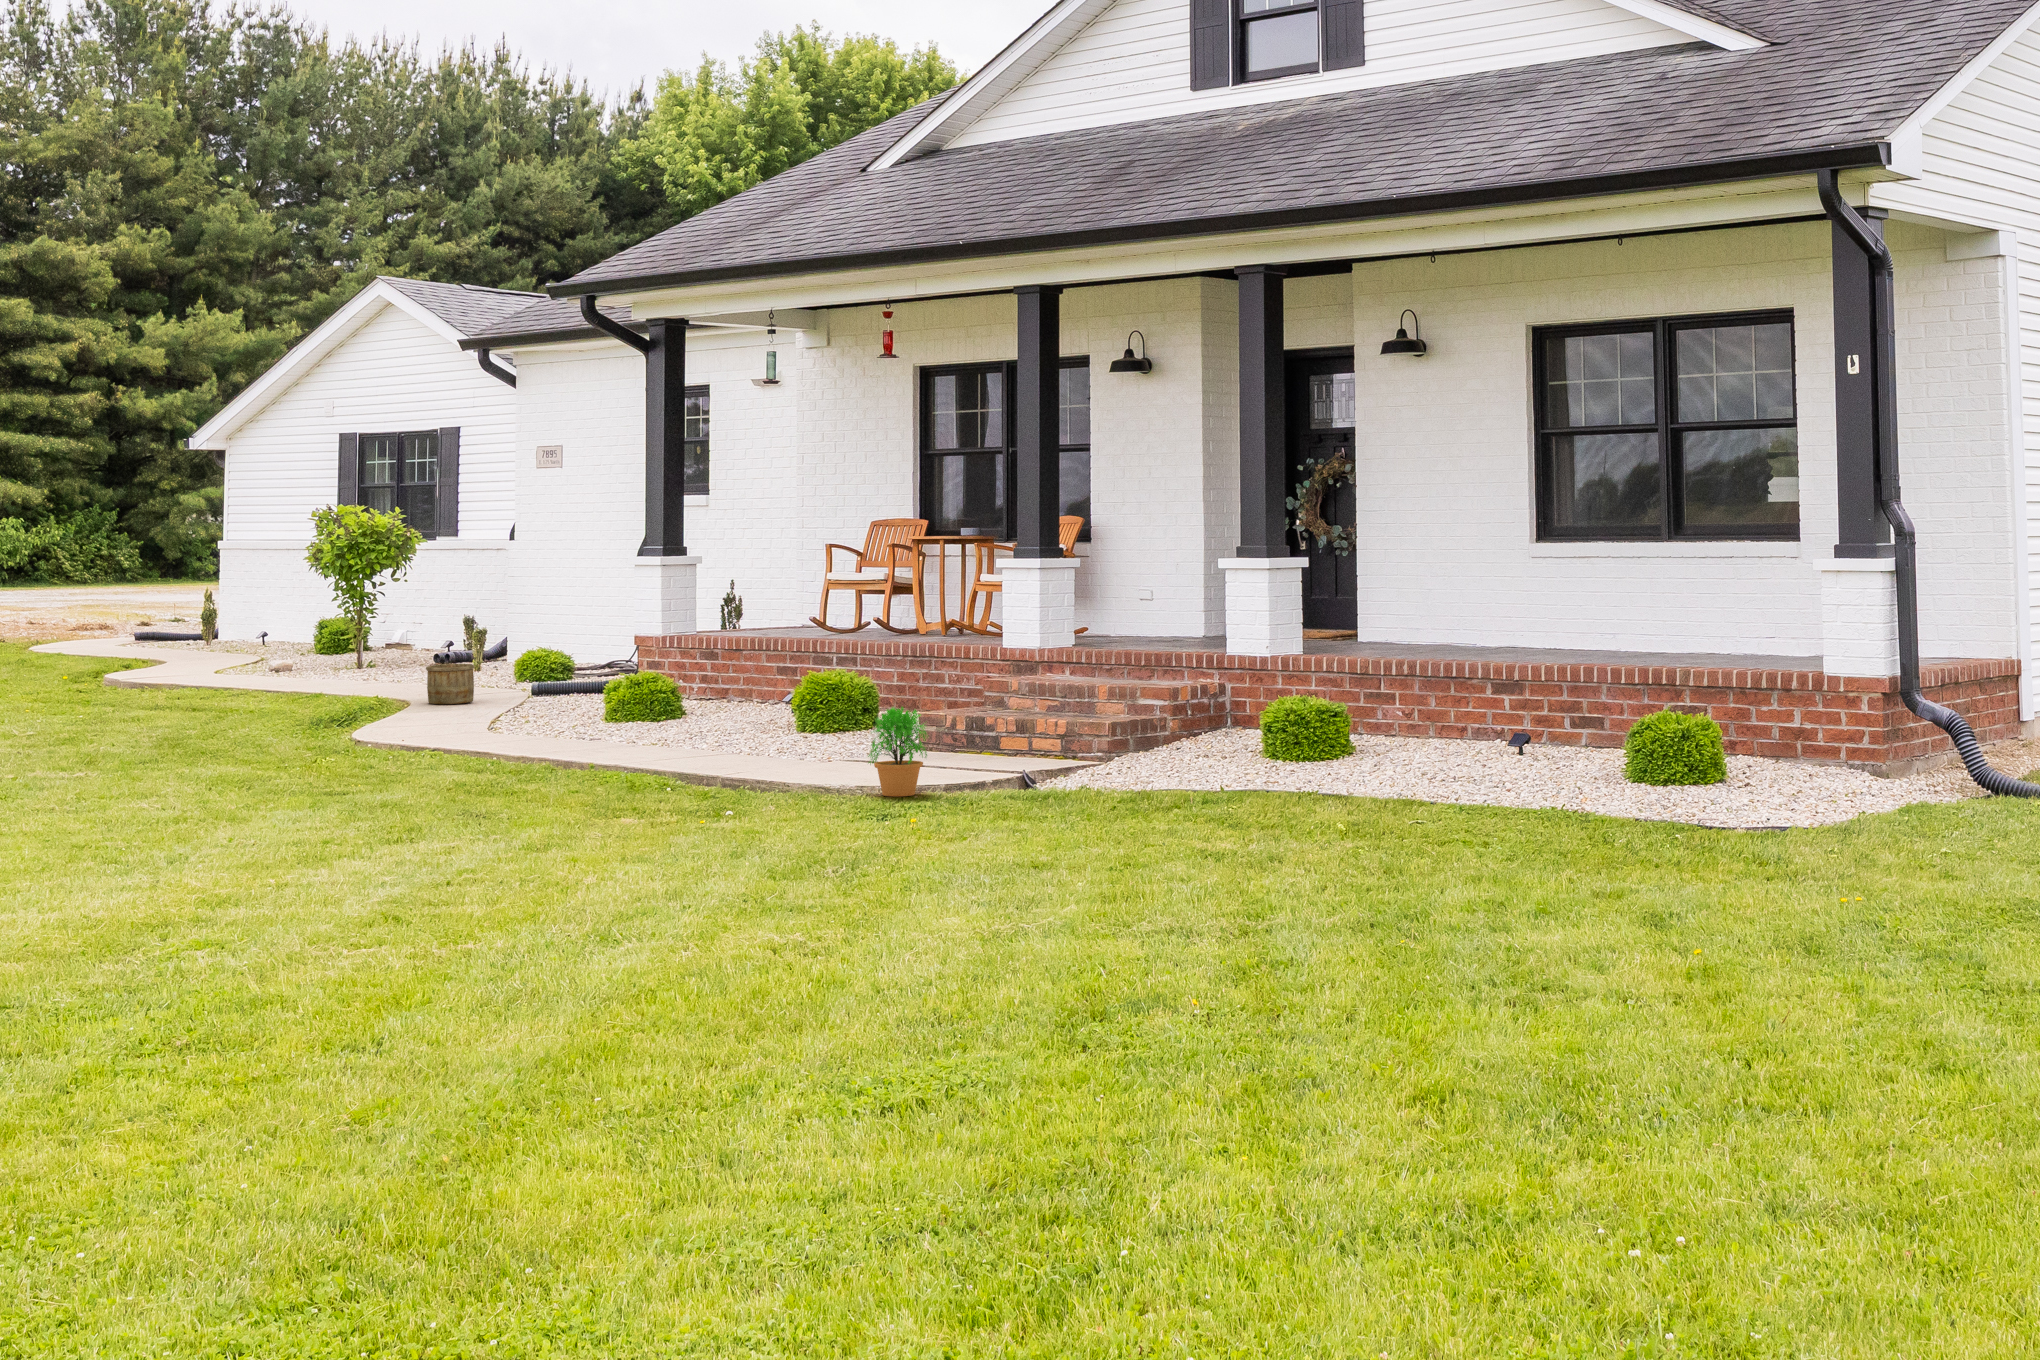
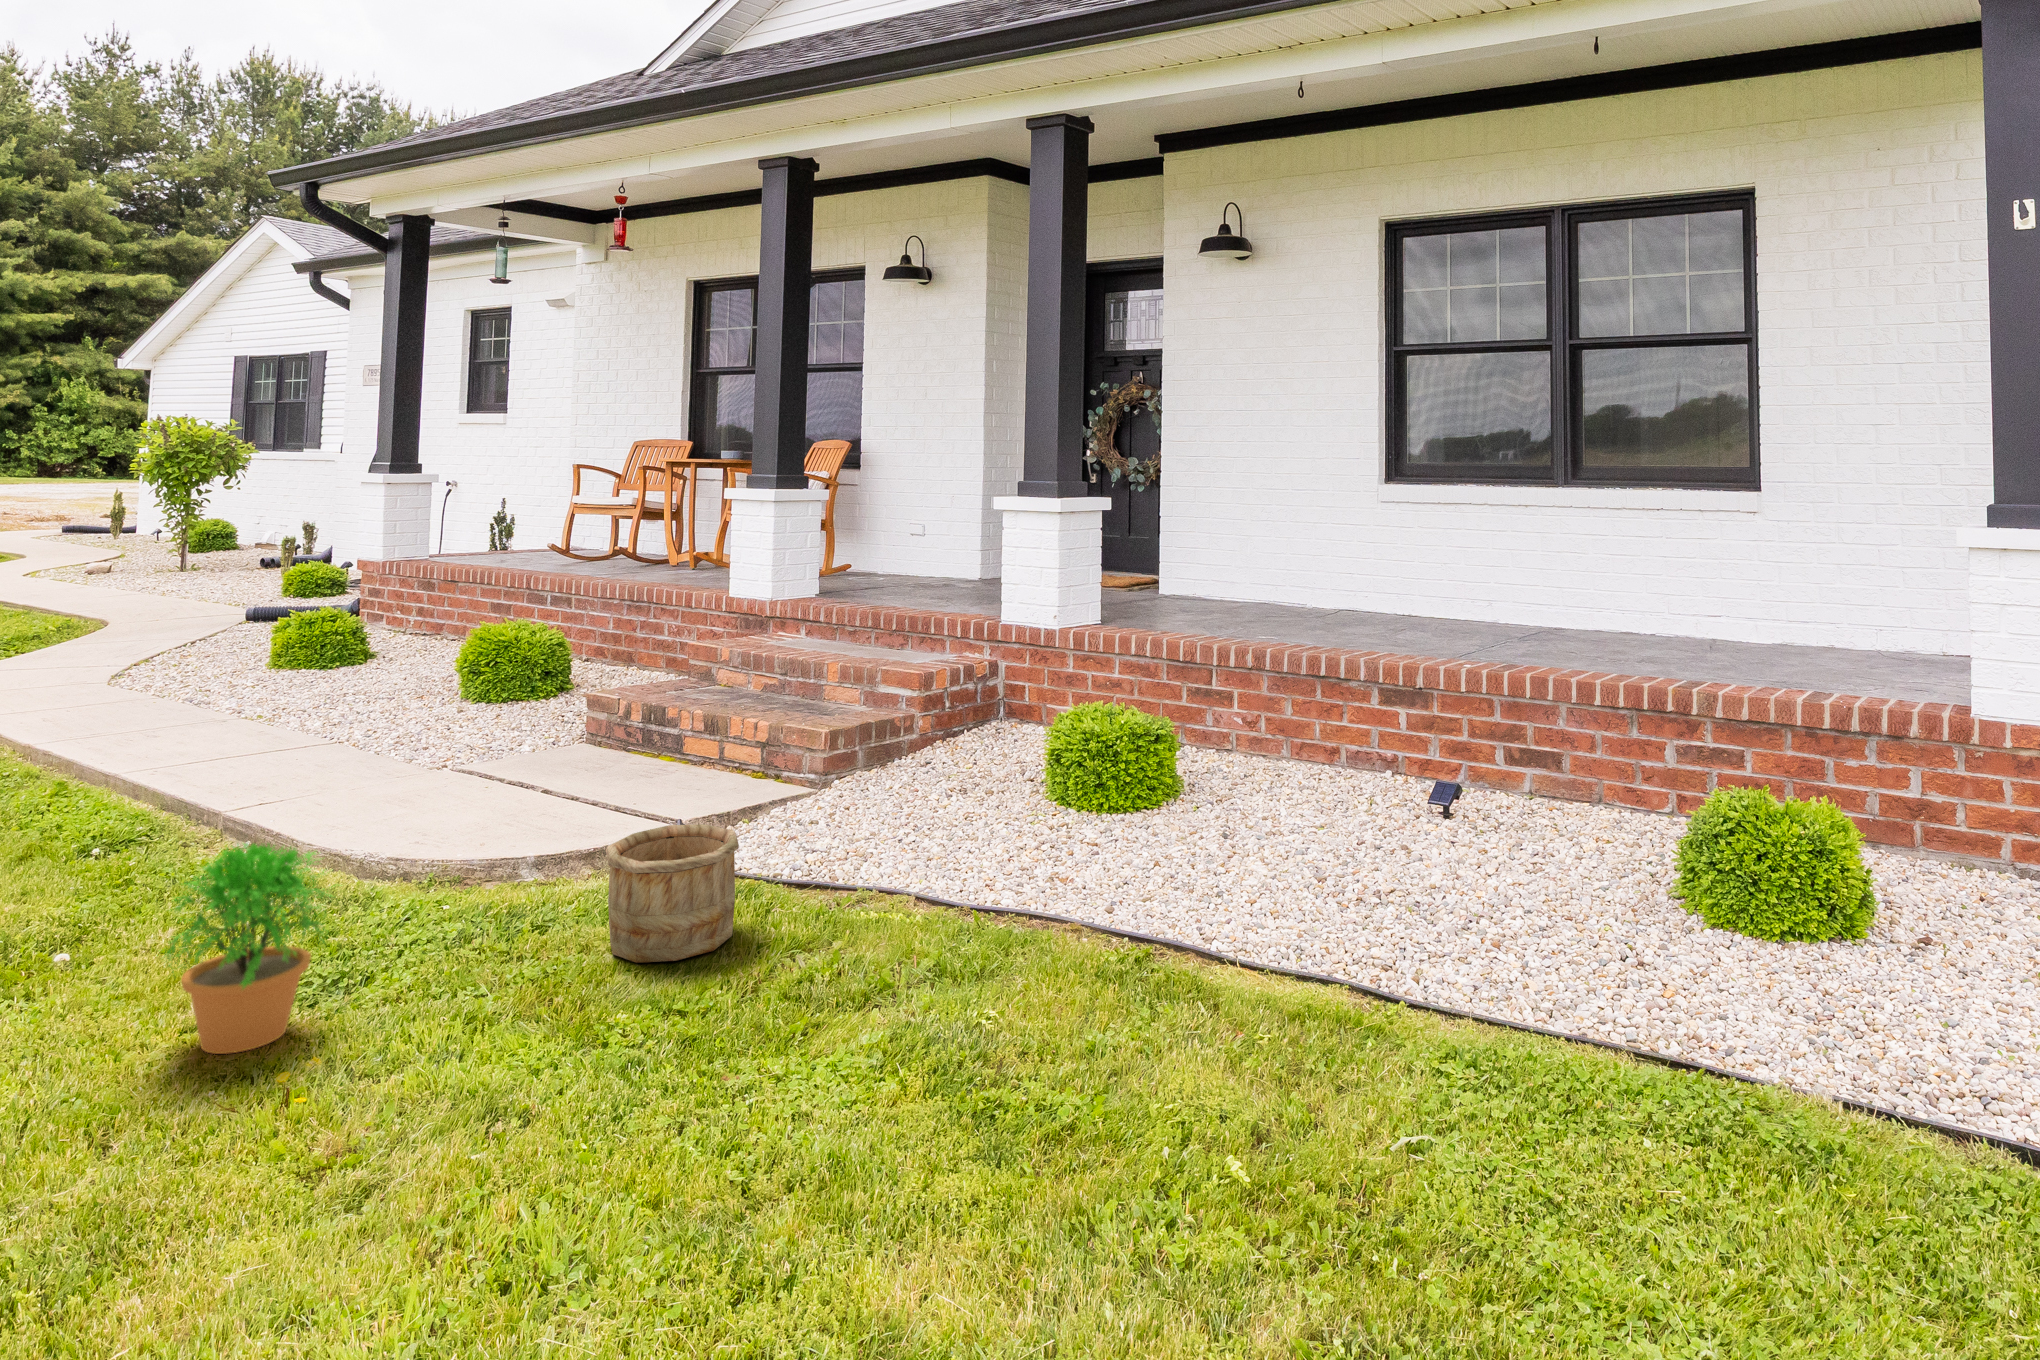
wooden bucket: present [426,664,475,704] -> present [606,824,739,963]

